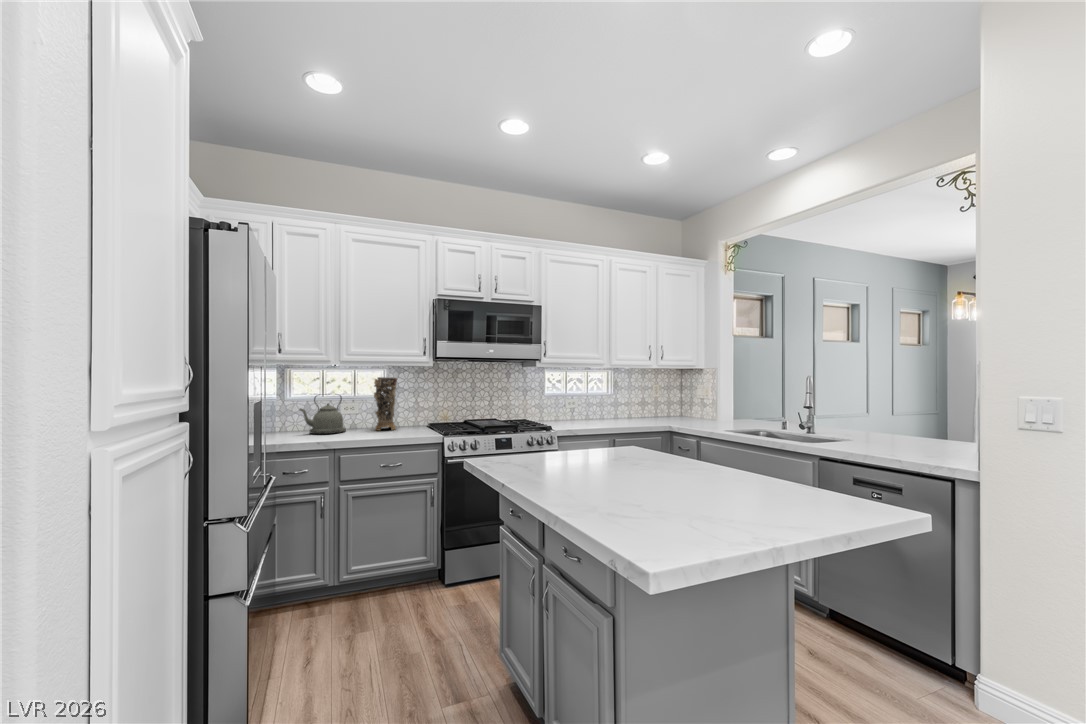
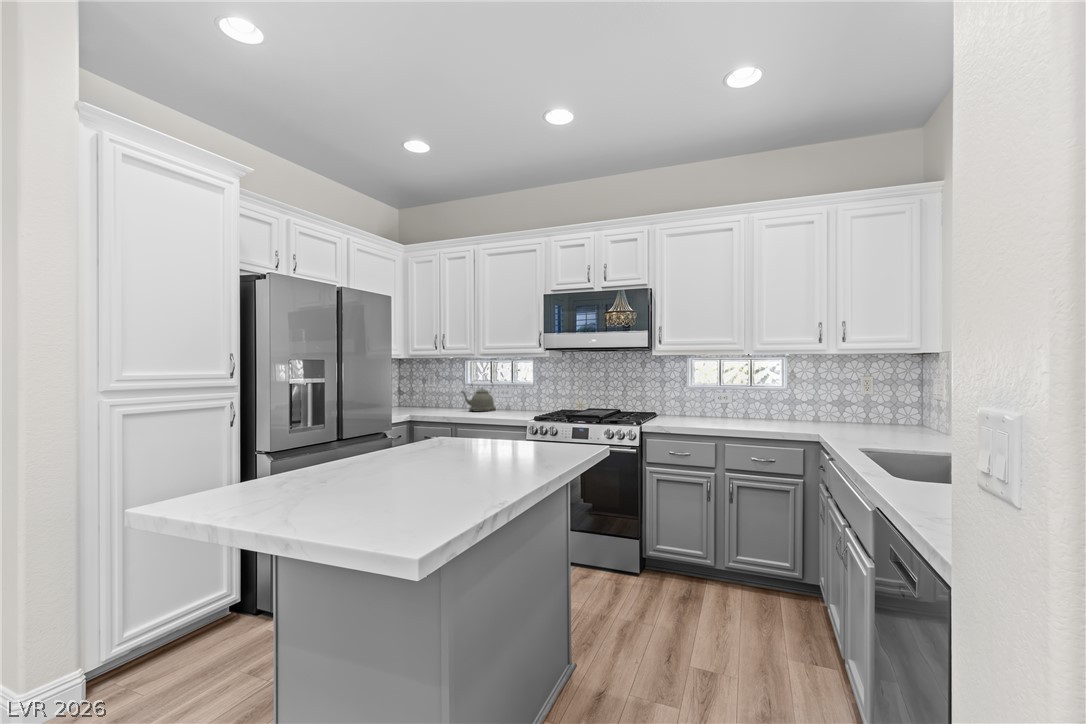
decorative vase: present [374,377,397,430] -> none [505,367,530,412]

